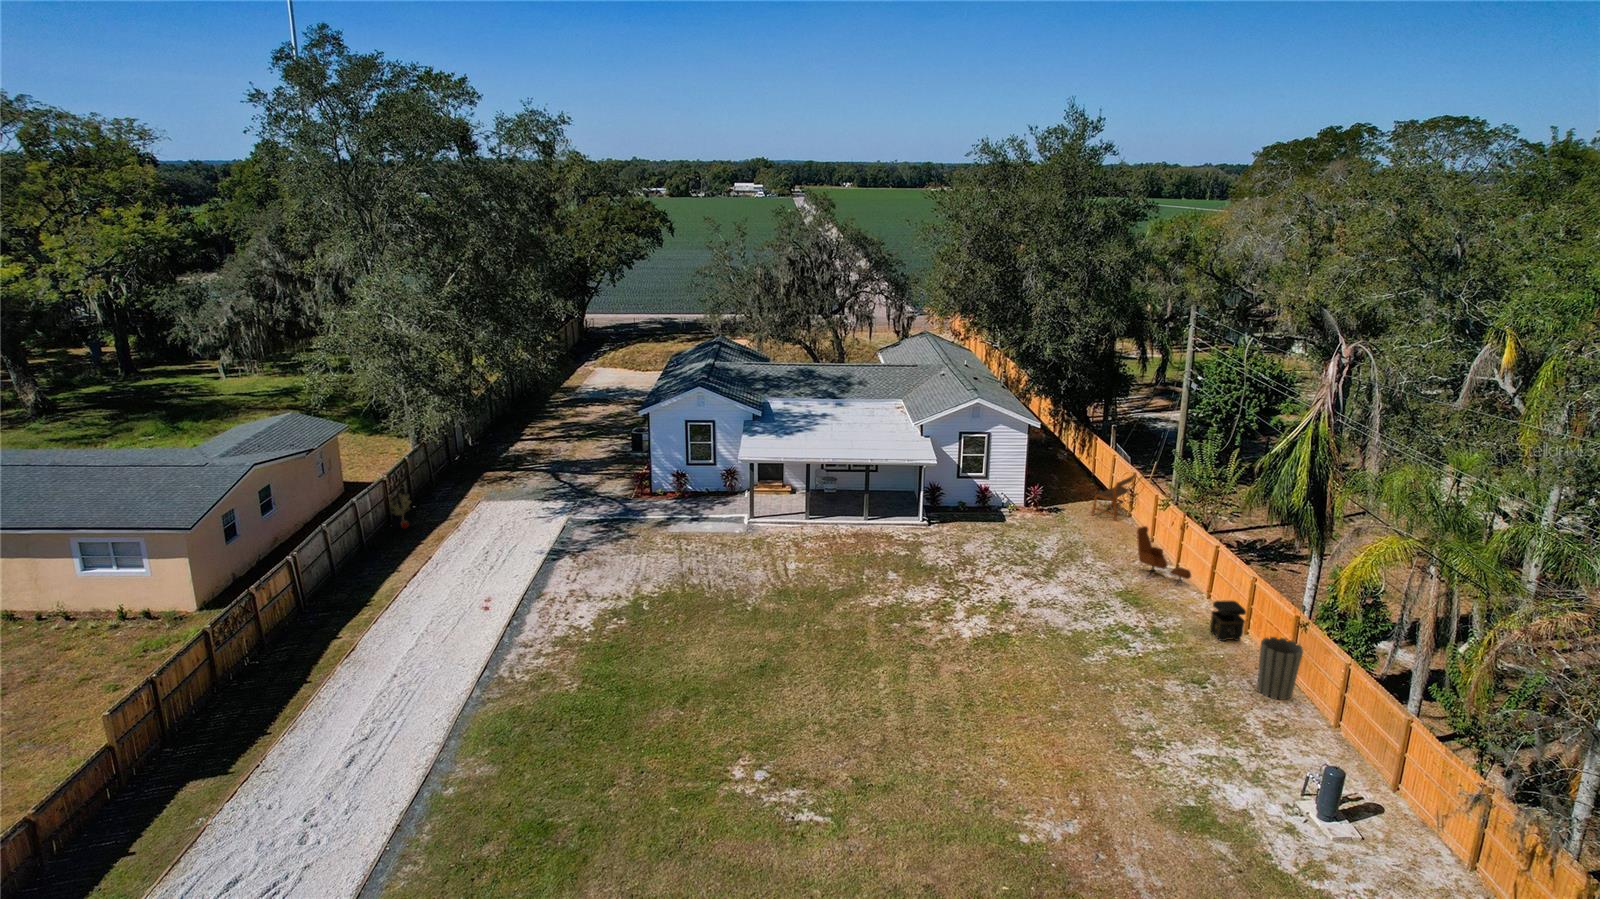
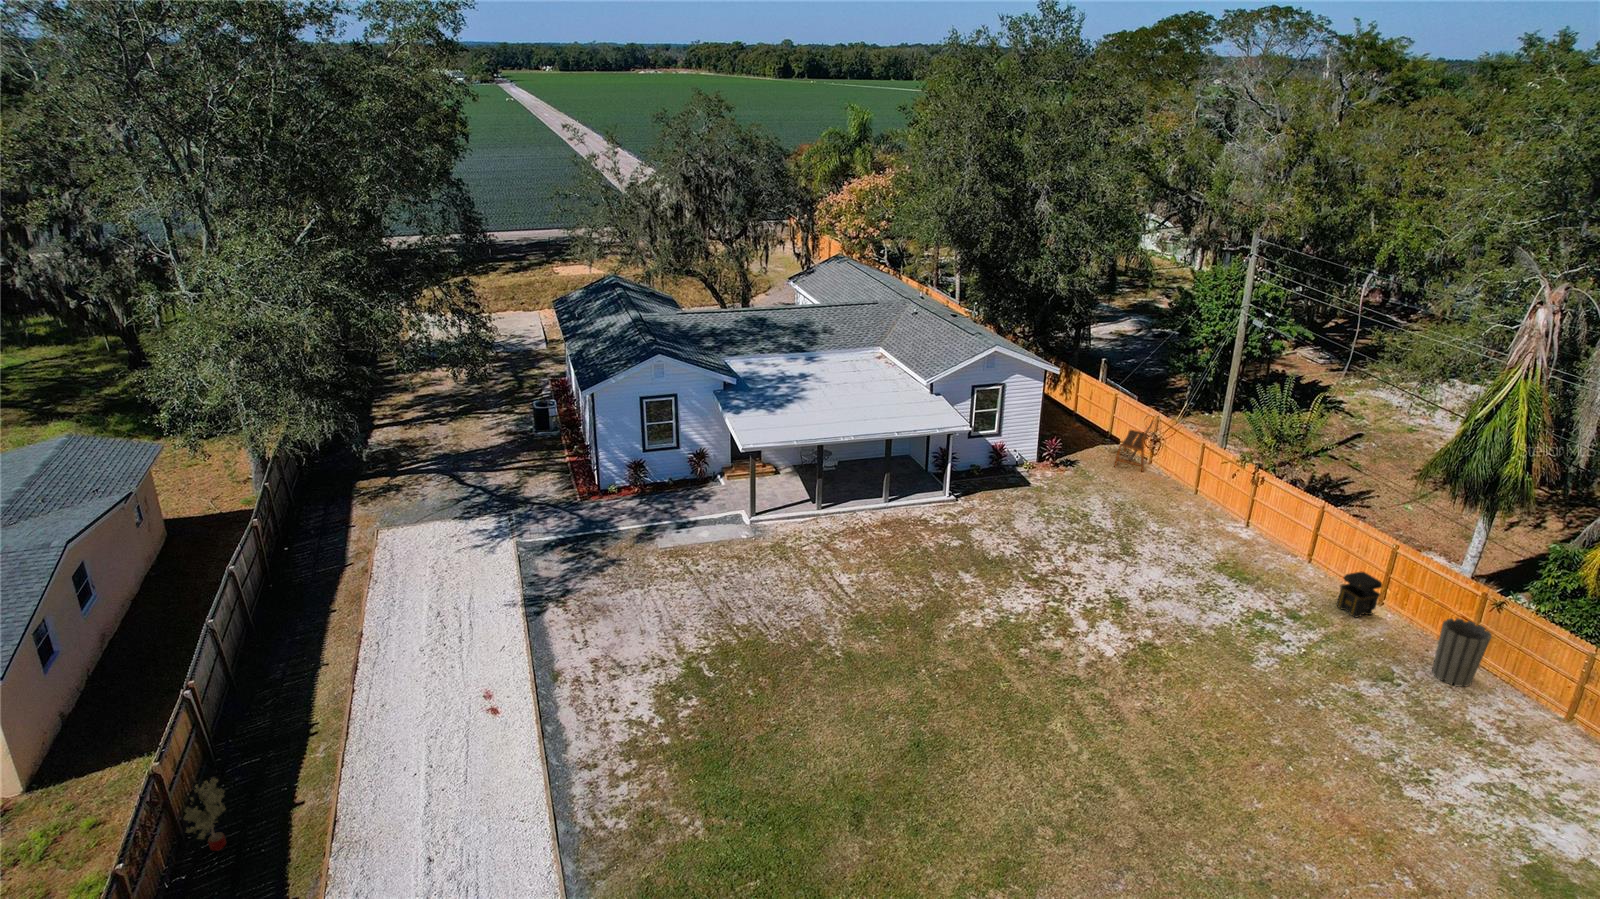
potted tree: present [393,494,411,529] -> present [184,777,226,851]
lounge chair: present [1137,526,1191,582] -> none [1213,487,1276,551]

